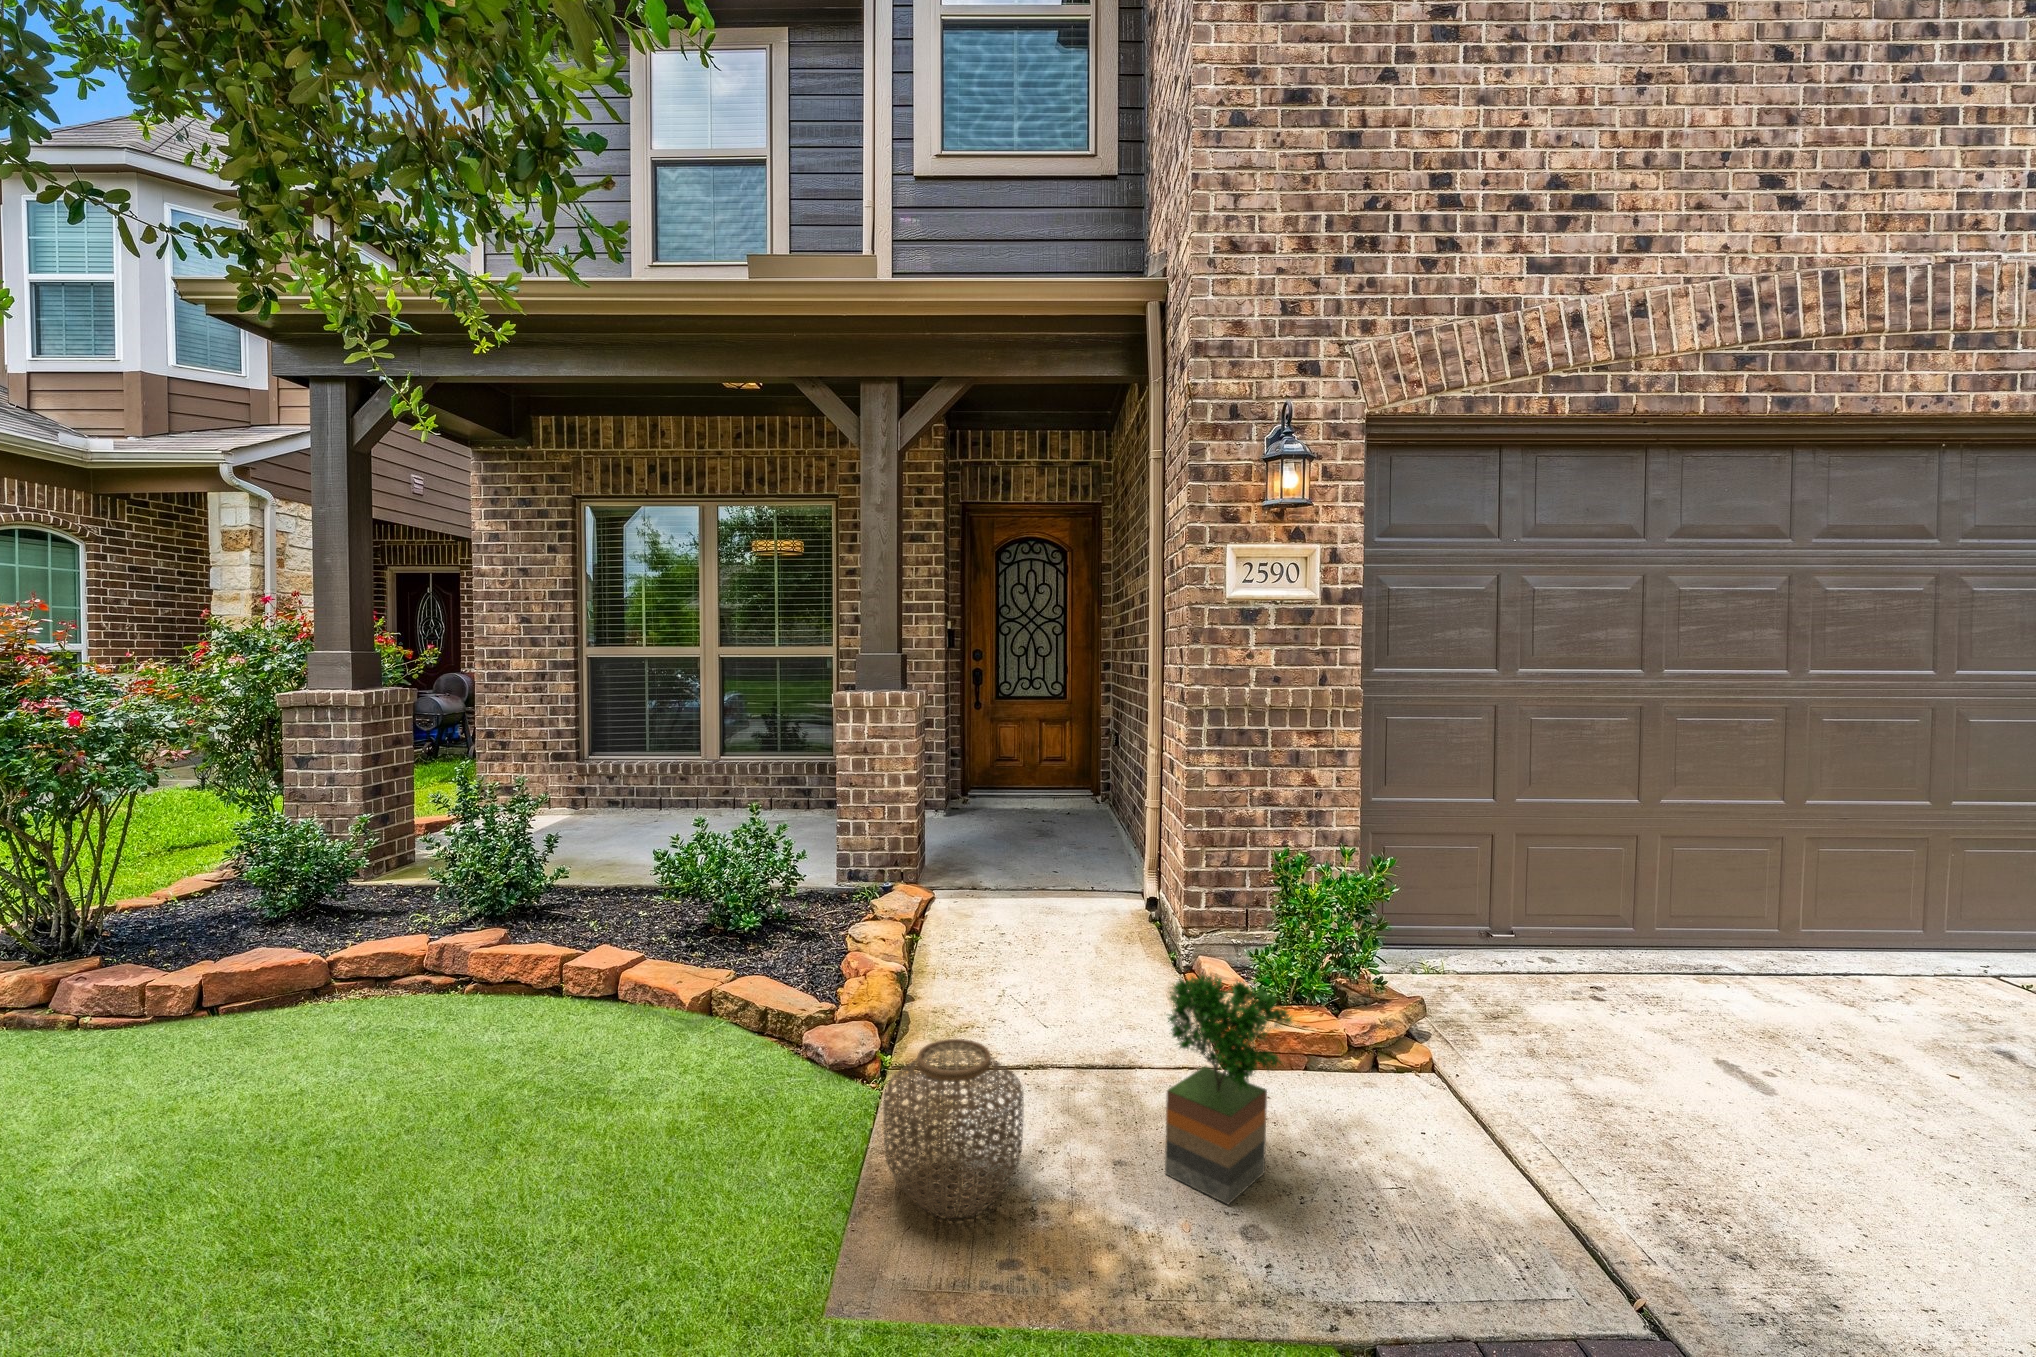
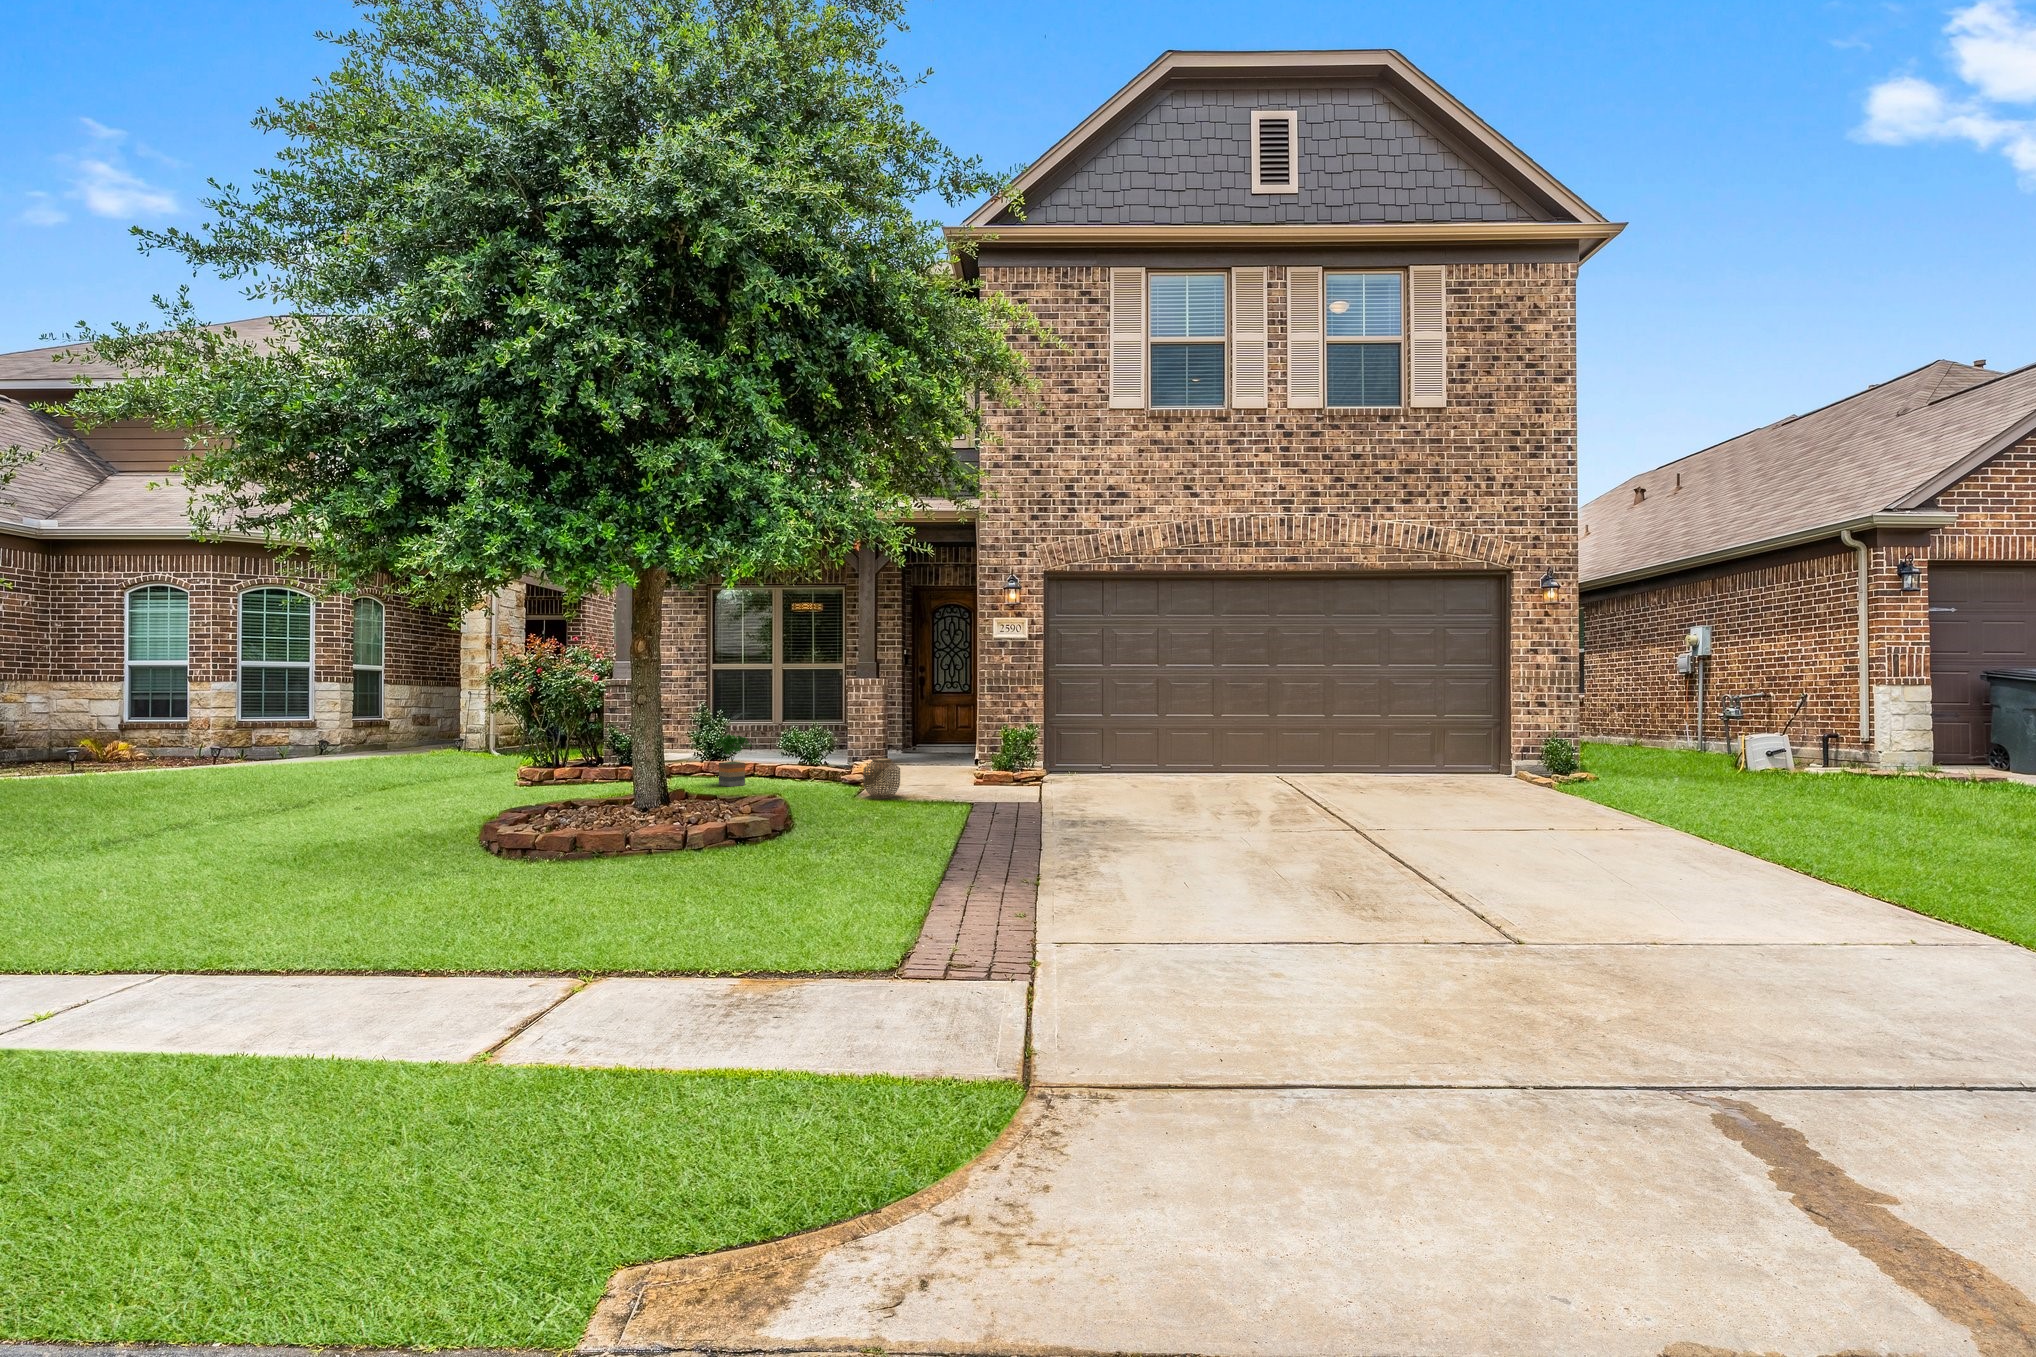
potted tree: present [1165,974,1292,1204] -> present [716,735,751,787]

